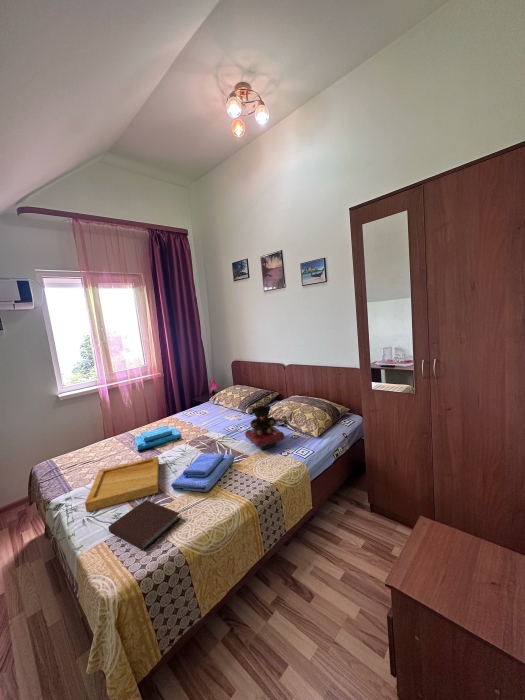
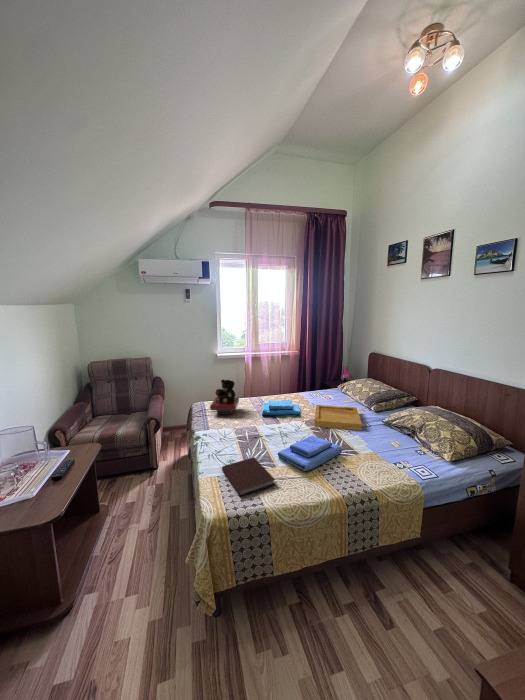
teddy bear: present [245,406,285,450] -> present [210,380,239,414]
tray: present [85,457,159,512] -> present [315,405,362,430]

